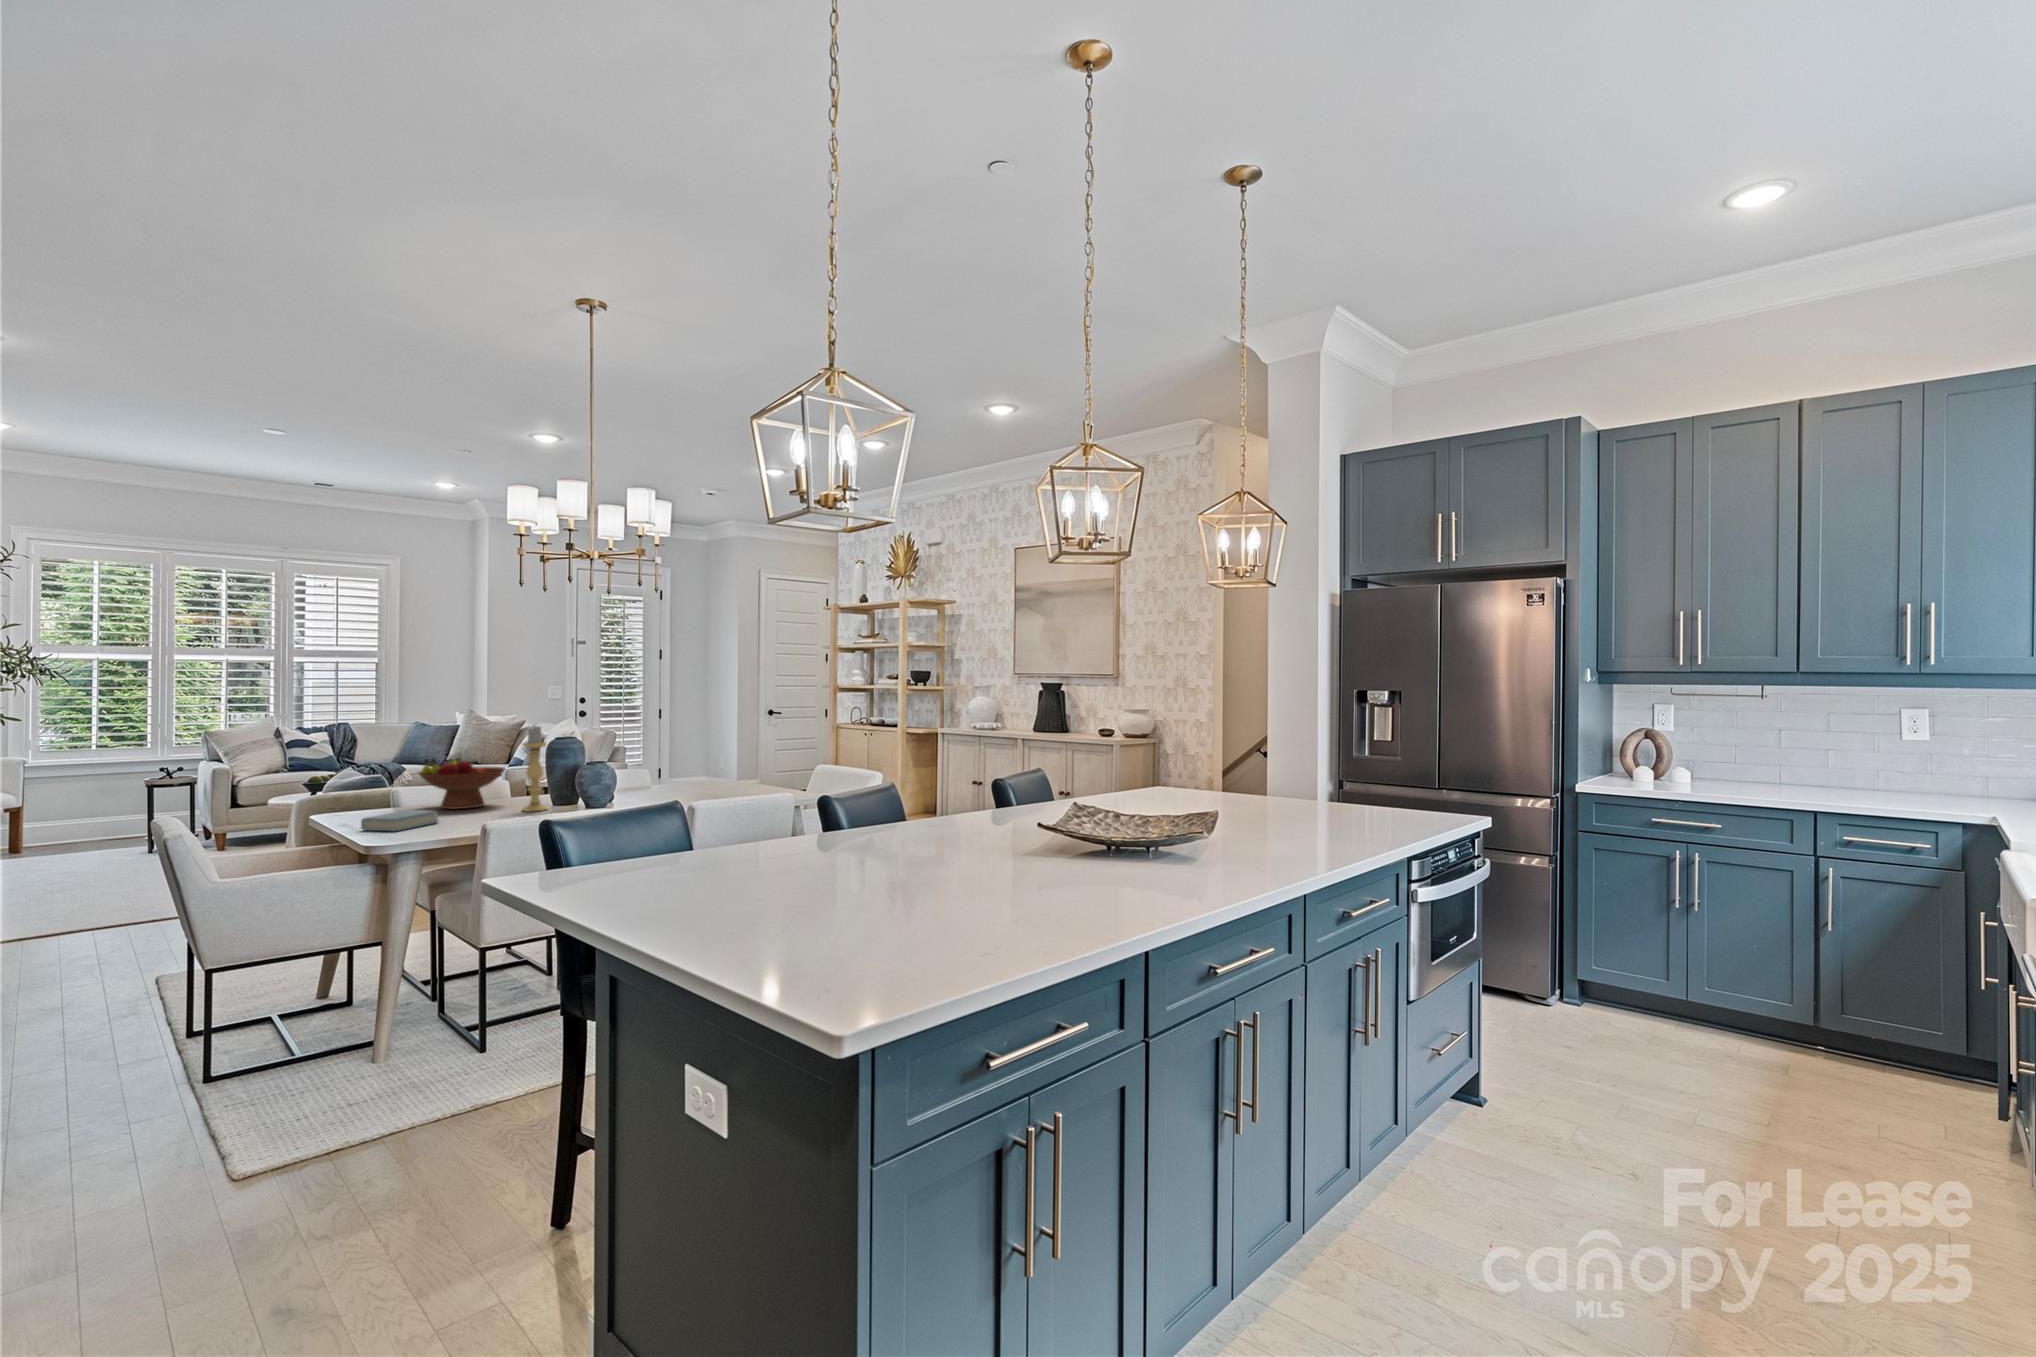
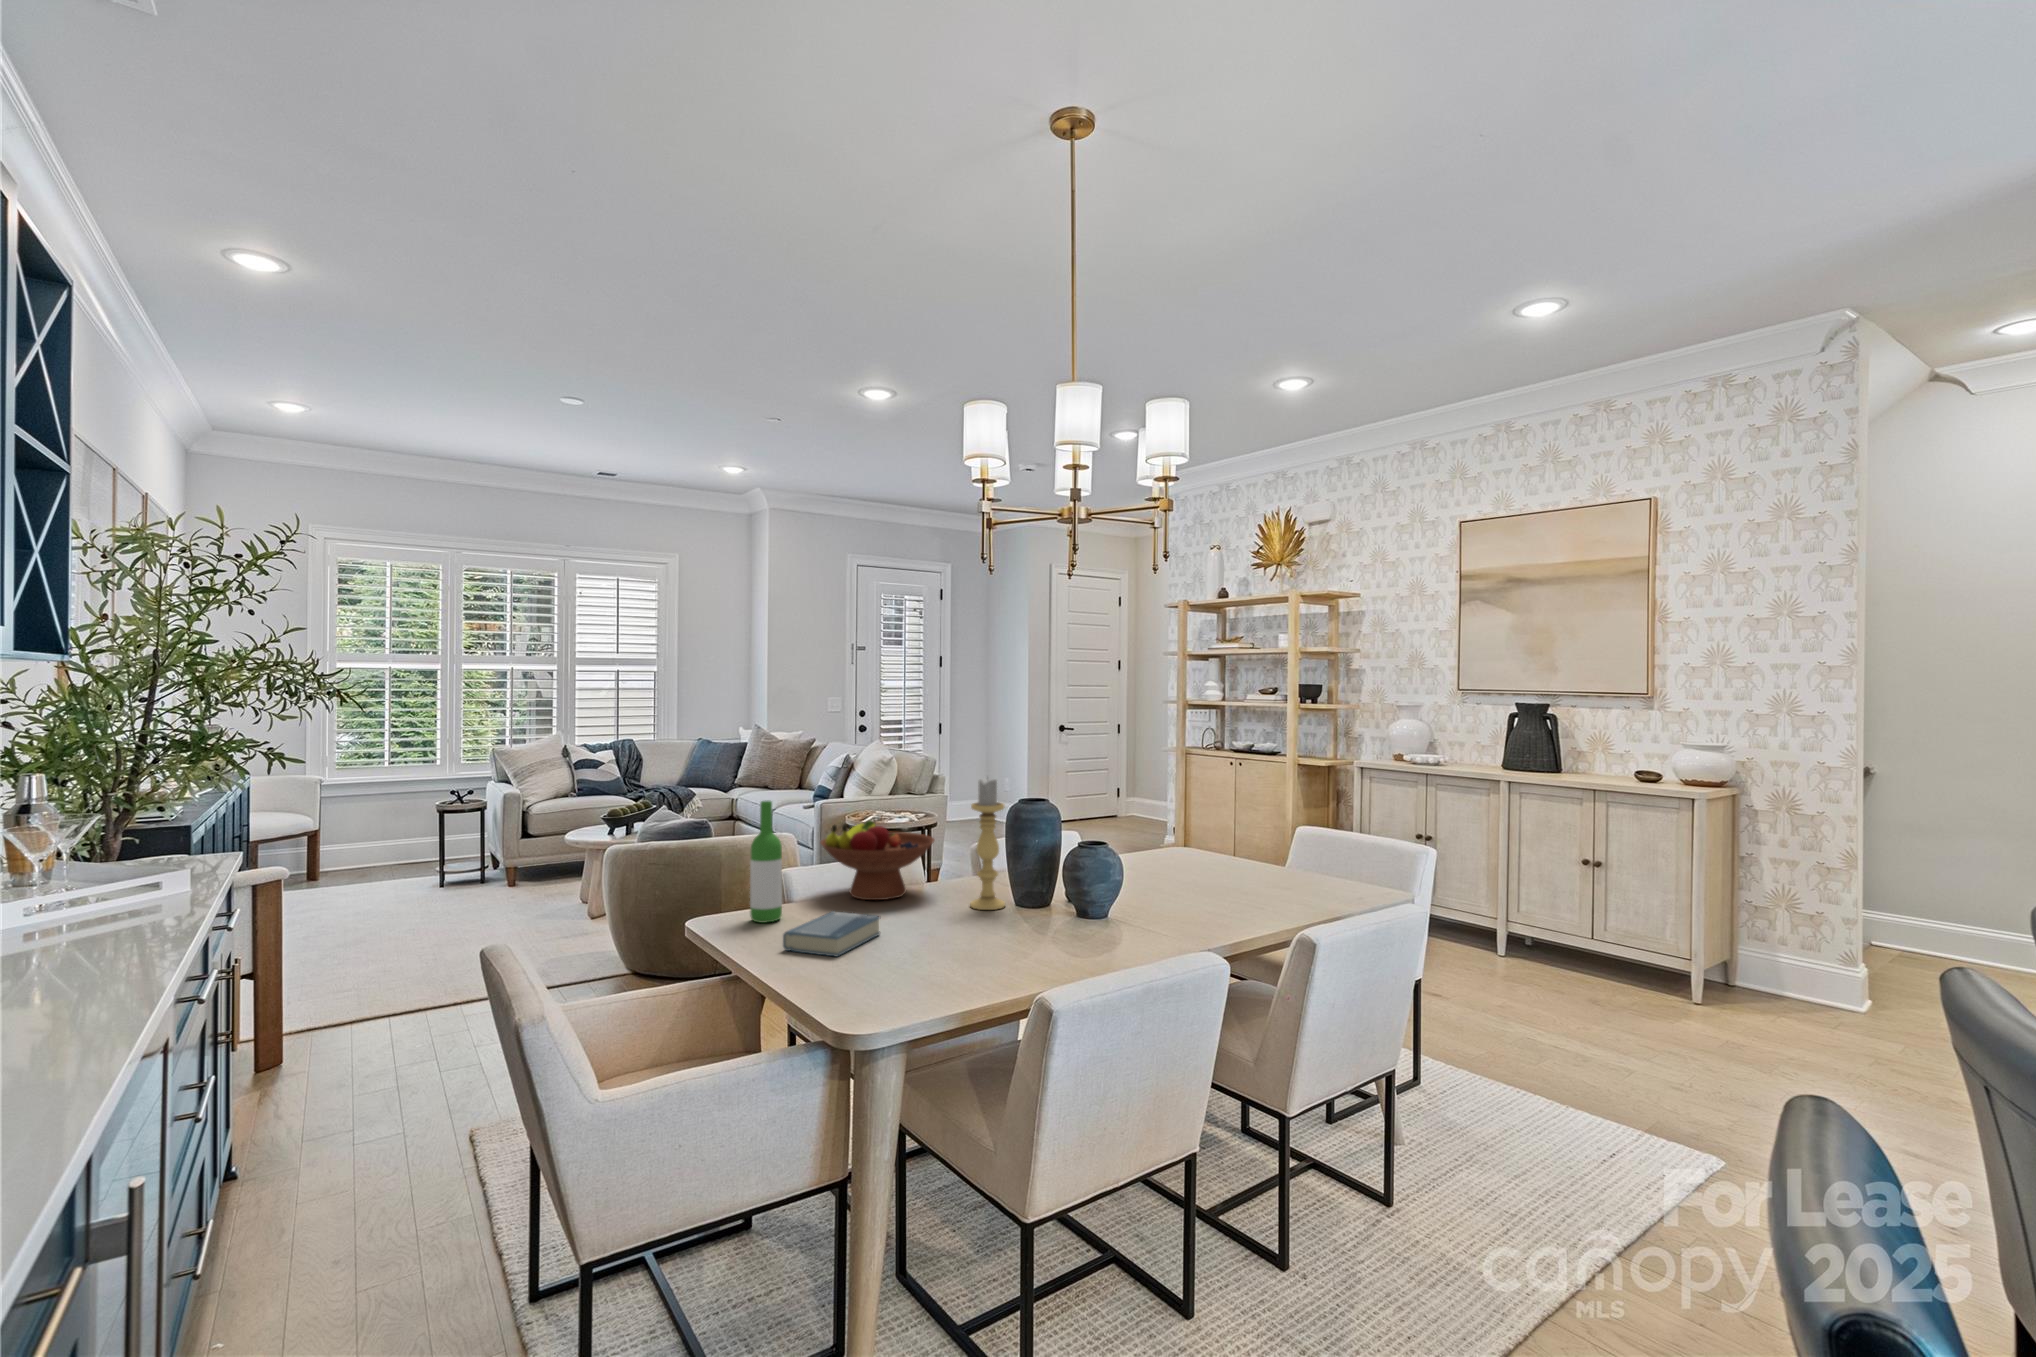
wine bottle: none [353,740,377,820] -> present [750,801,782,923]

